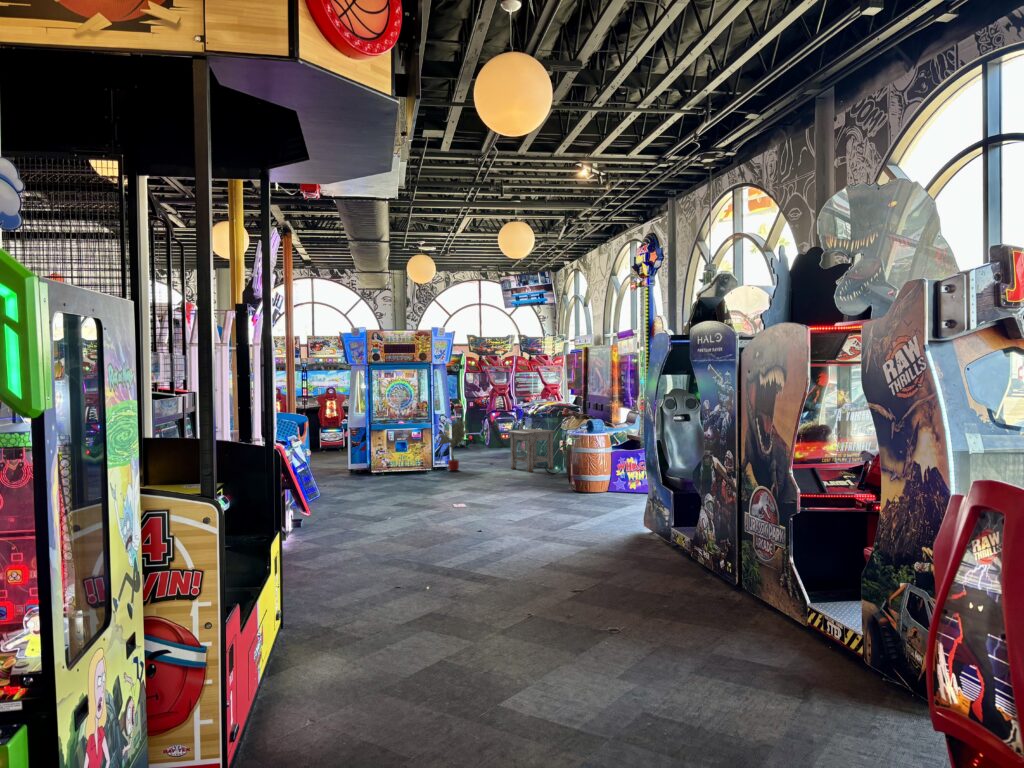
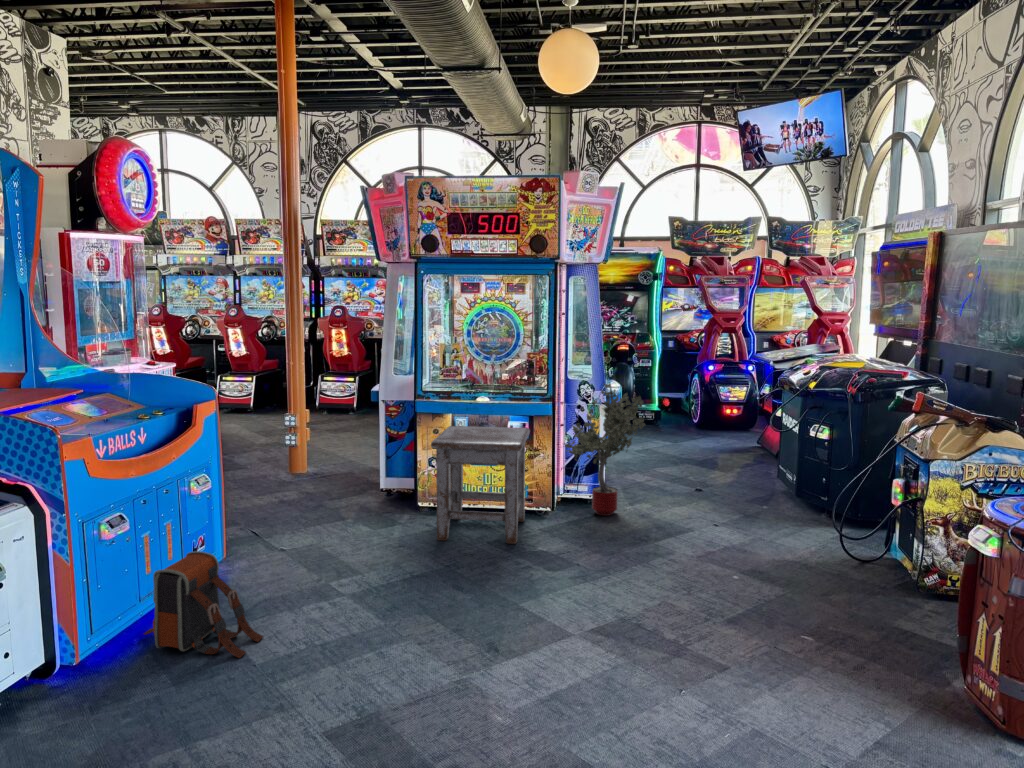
stool: present [508,429,555,472] -> present [431,426,530,544]
backpack: none [305,470,349,502] -> present [144,551,264,658]

